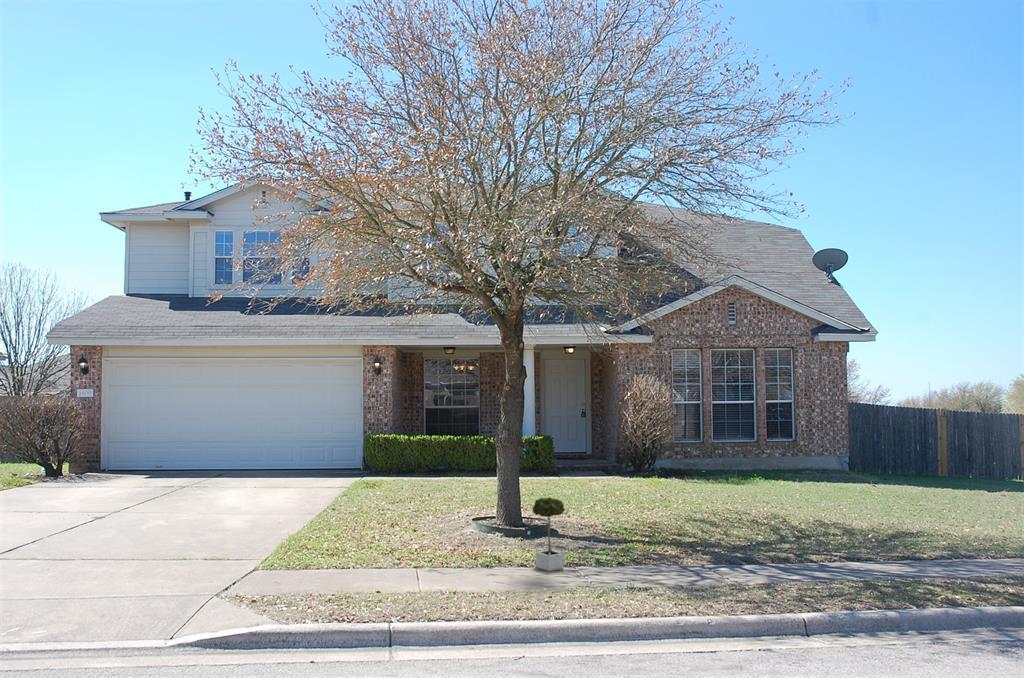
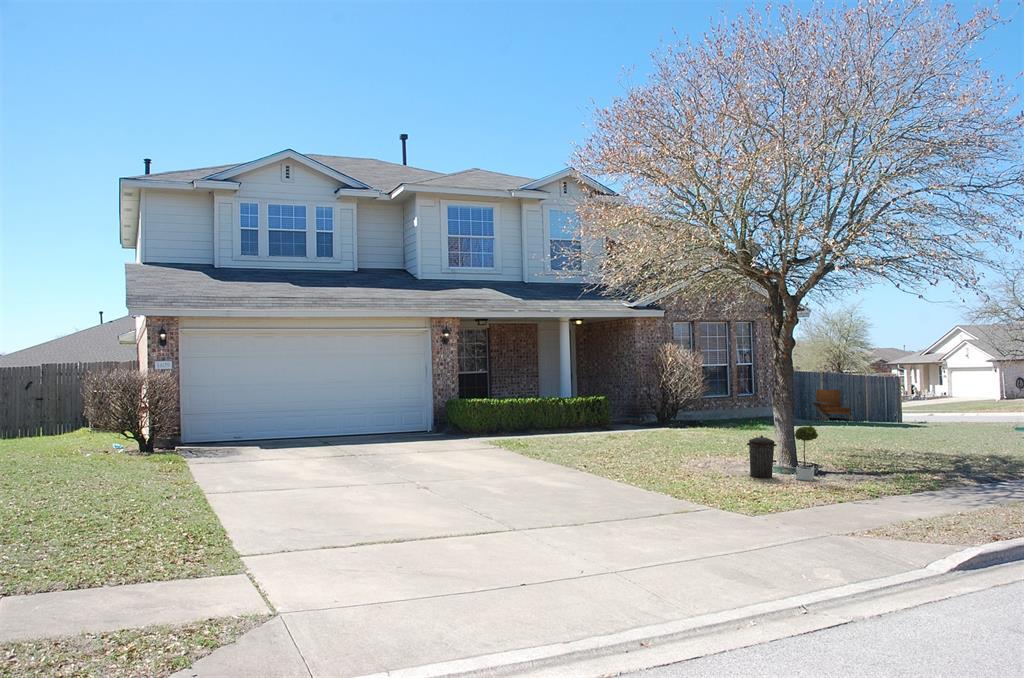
lounge chair: none [918,438,975,482] -> present [811,390,854,420]
trash can: none [491,504,525,561] -> present [747,435,777,478]

